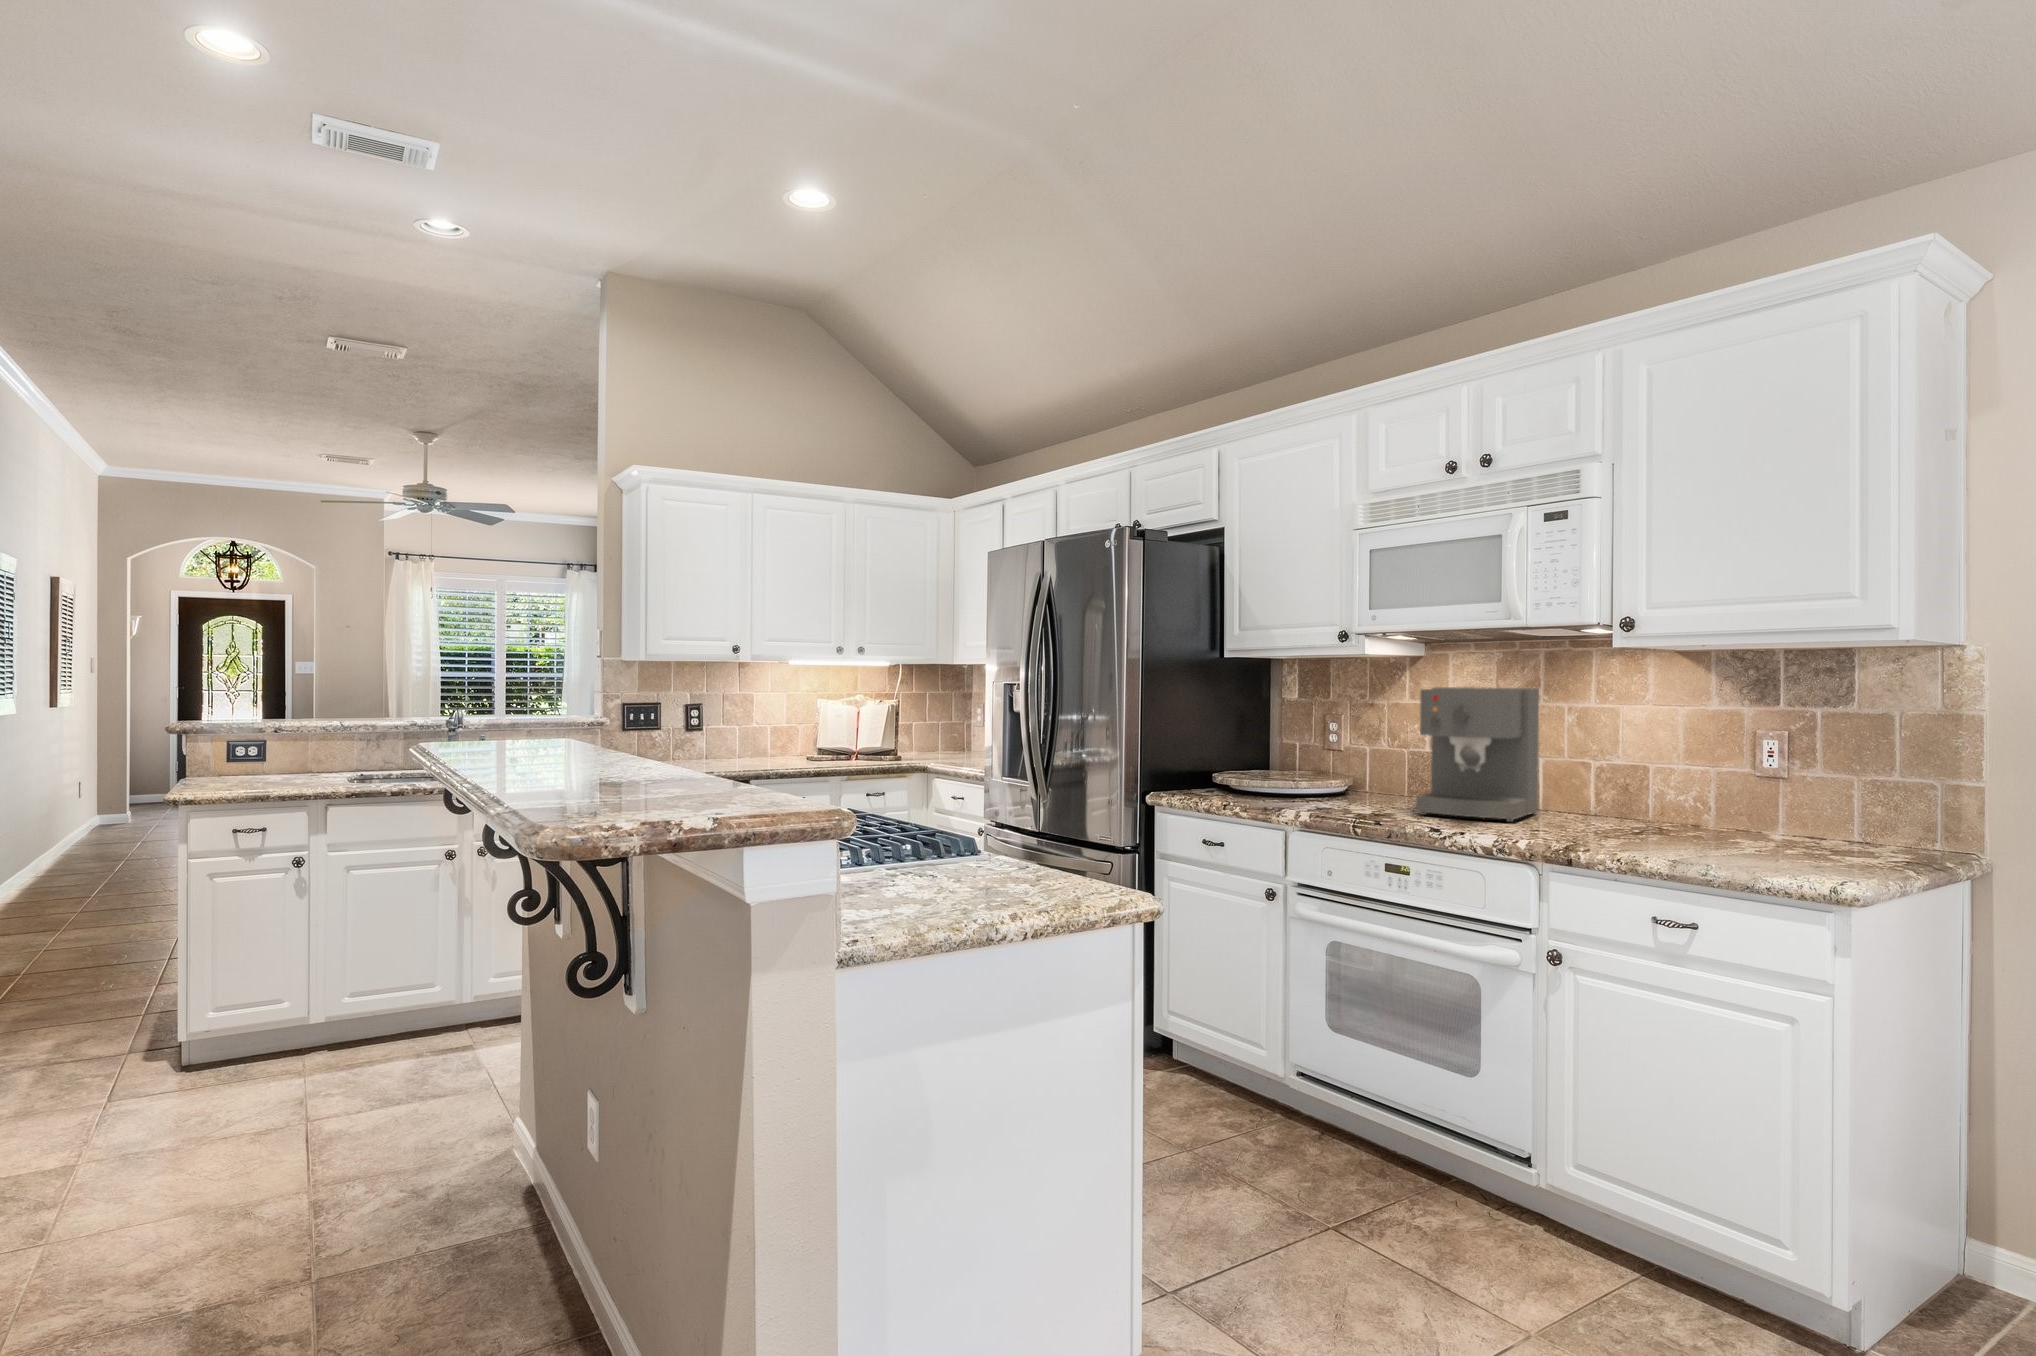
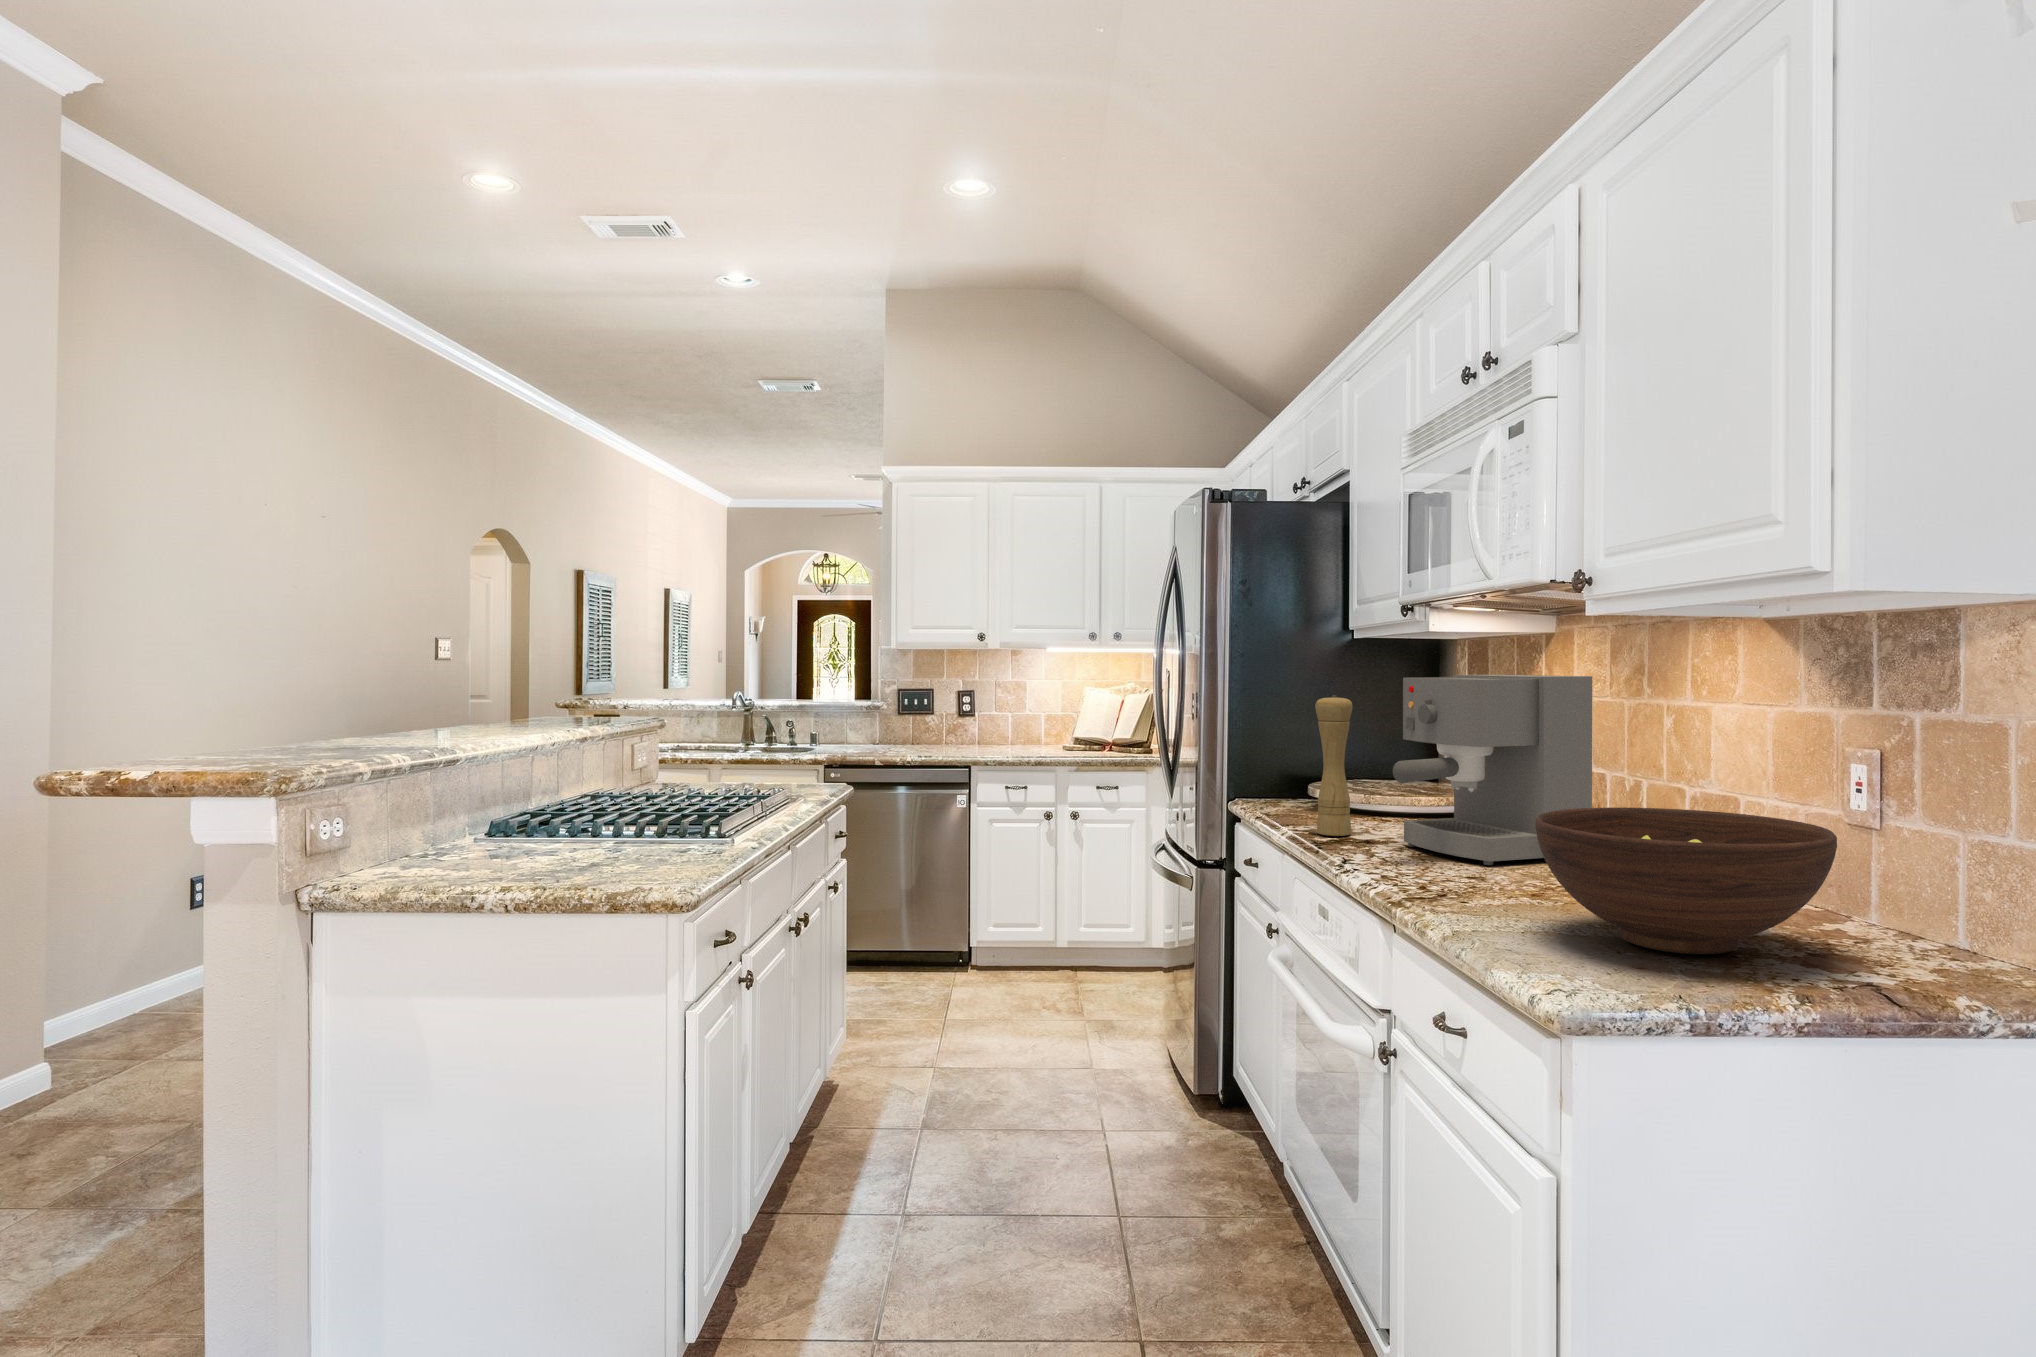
pepper mill: none [1334,703,1362,812] -> present [1315,695,1352,836]
fruit bowl: none [1674,772,1868,857] -> present [1535,808,1837,954]

